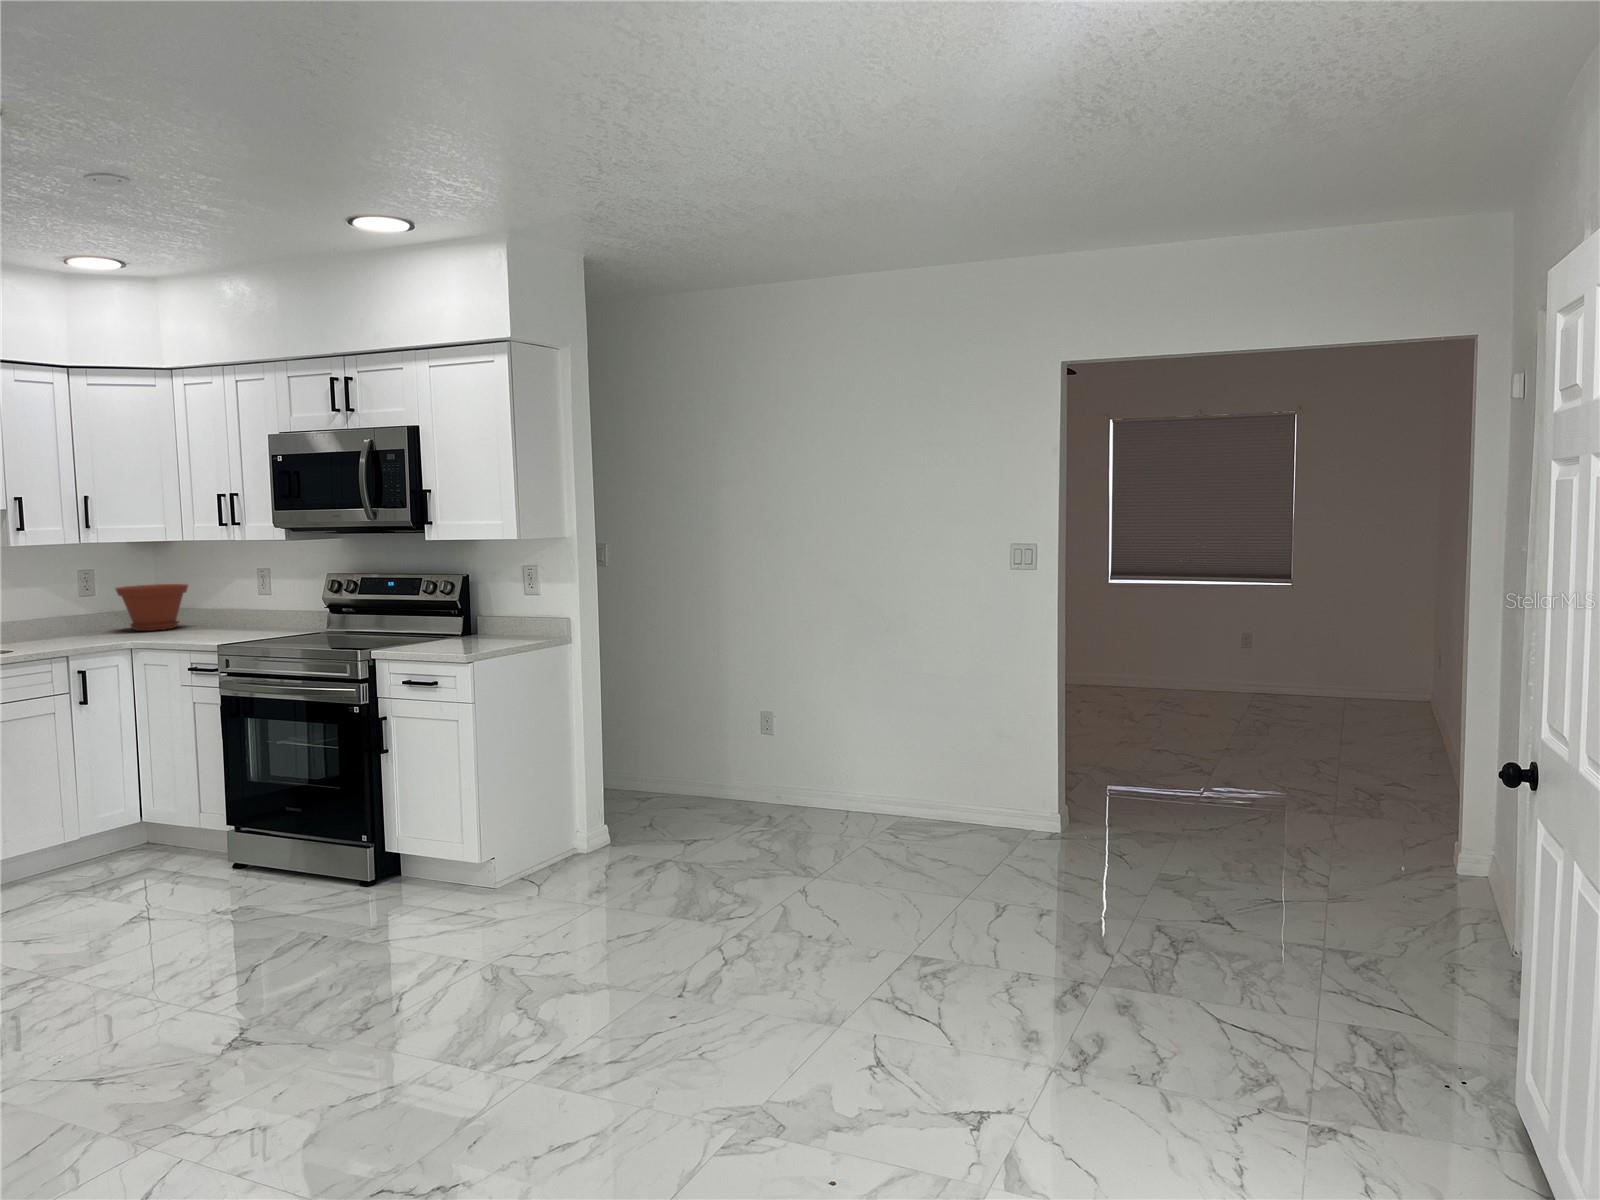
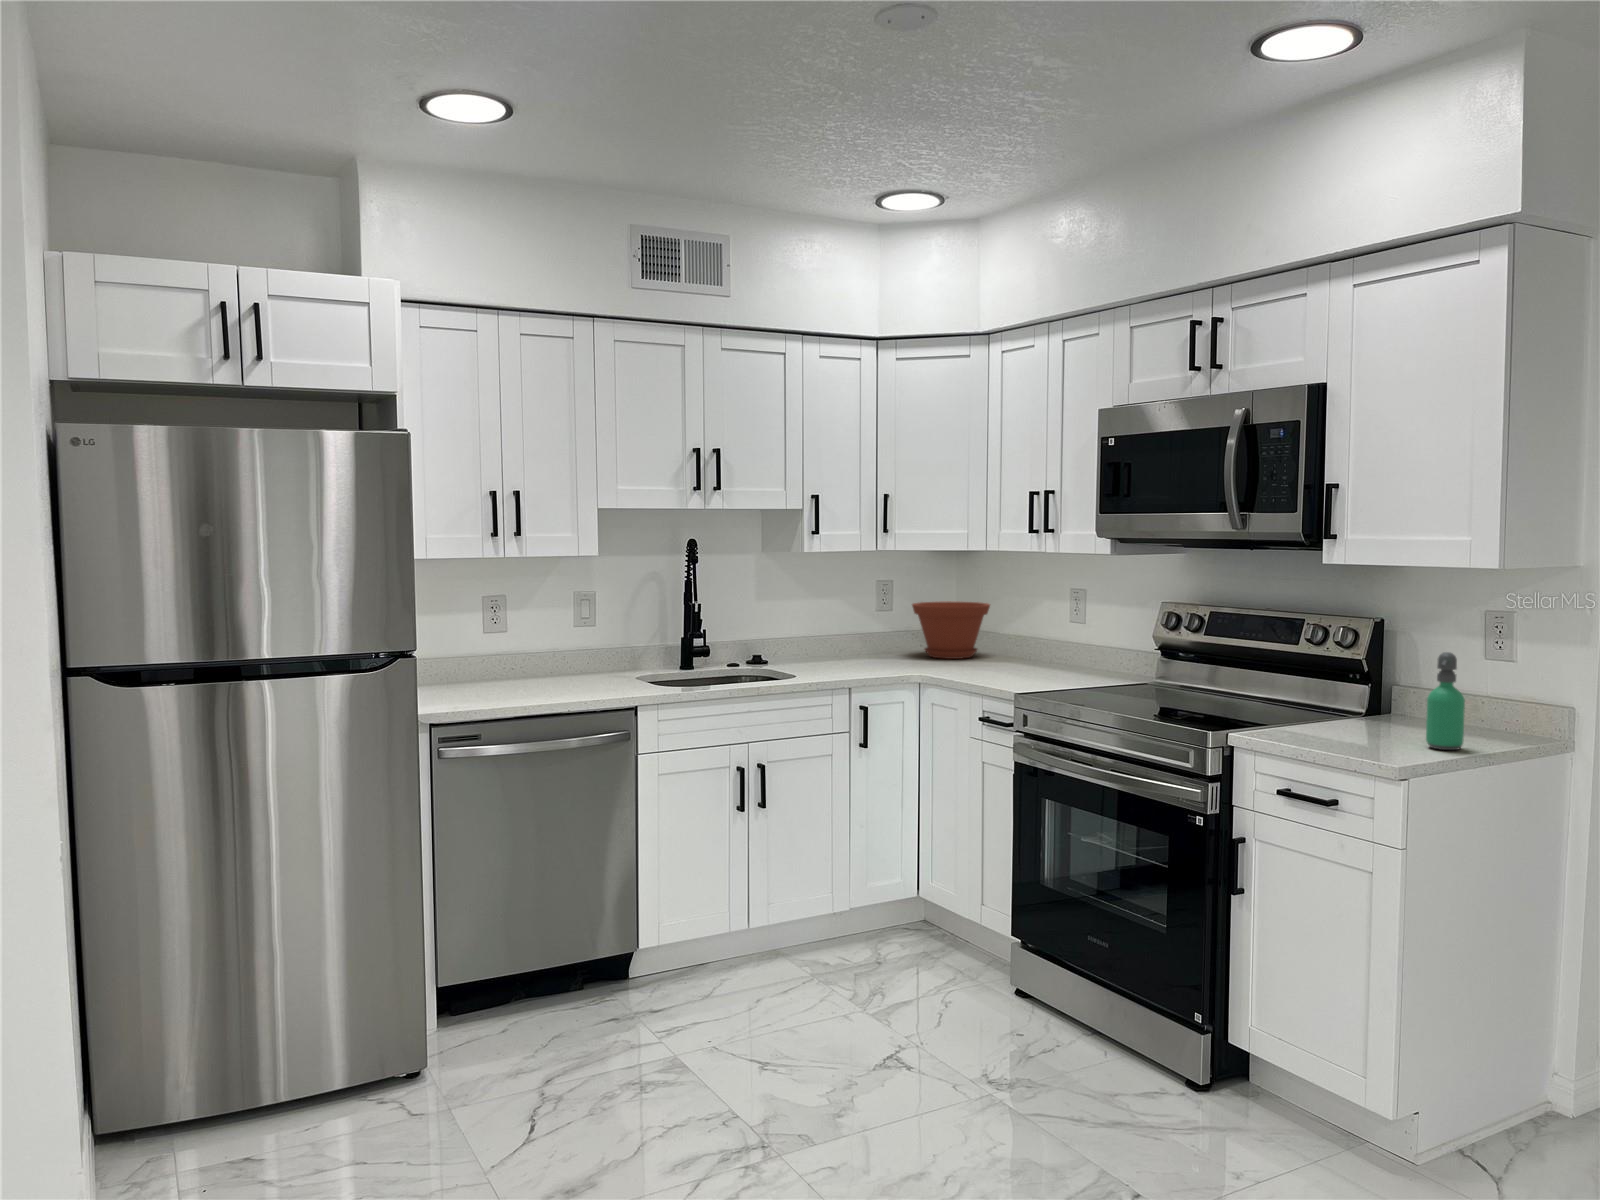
soap dispenser: none [487,589,508,646] -> present [1426,652,1465,750]

